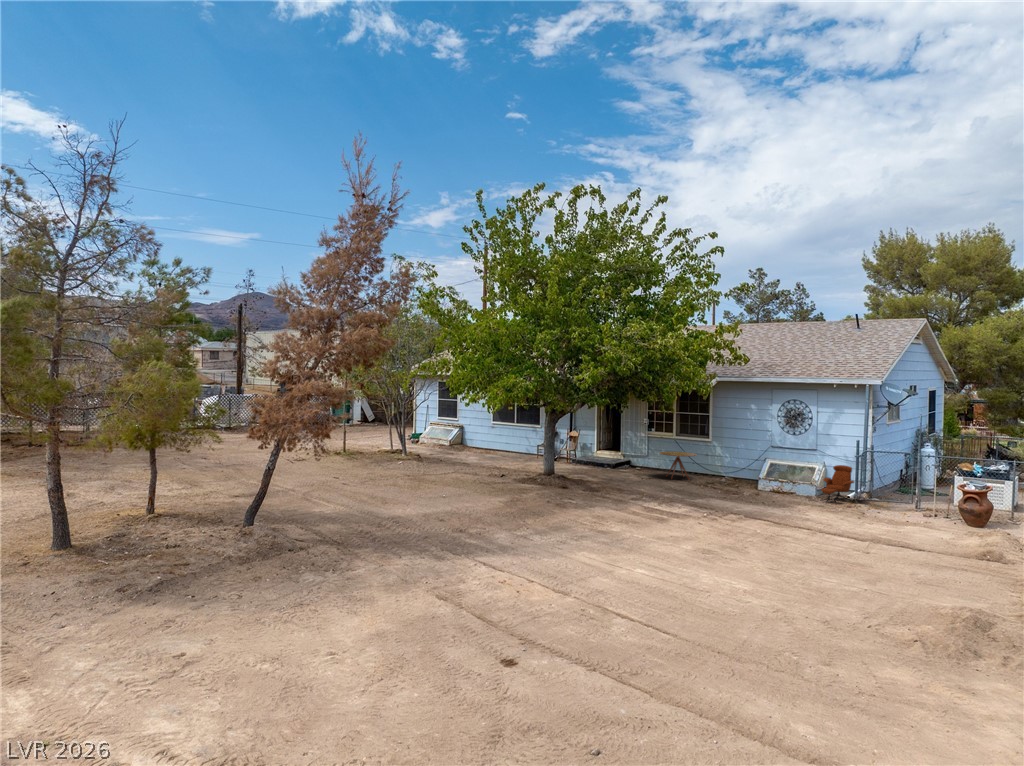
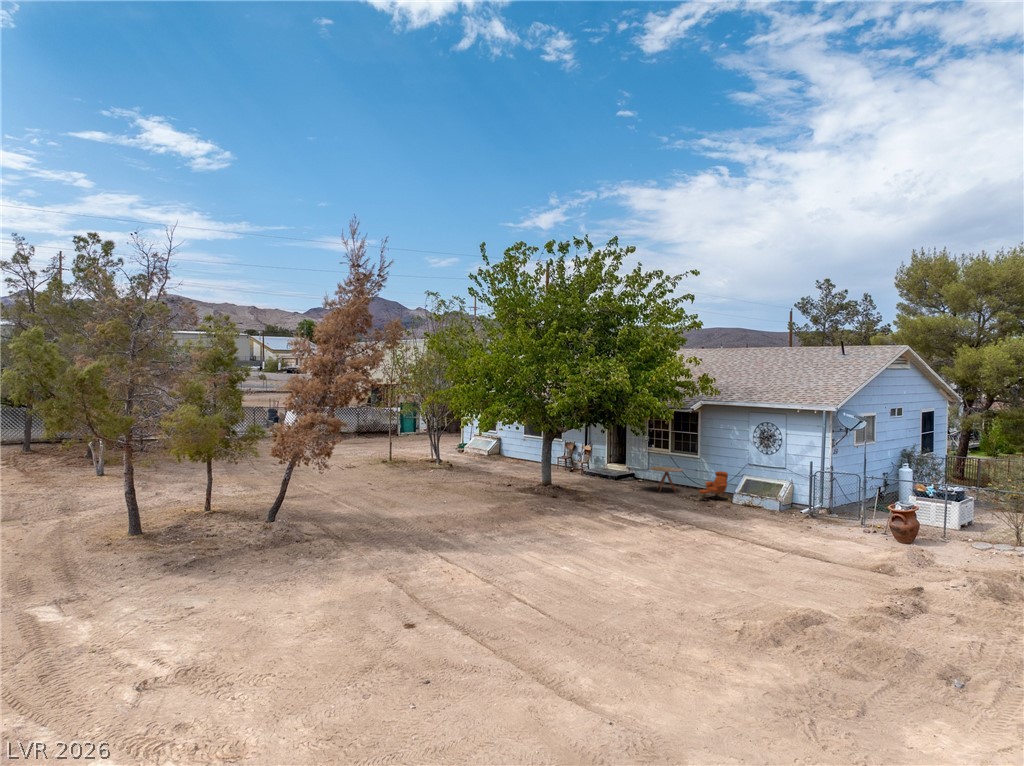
lounge chair: present [822,465,854,501] -> present [699,471,728,500]

